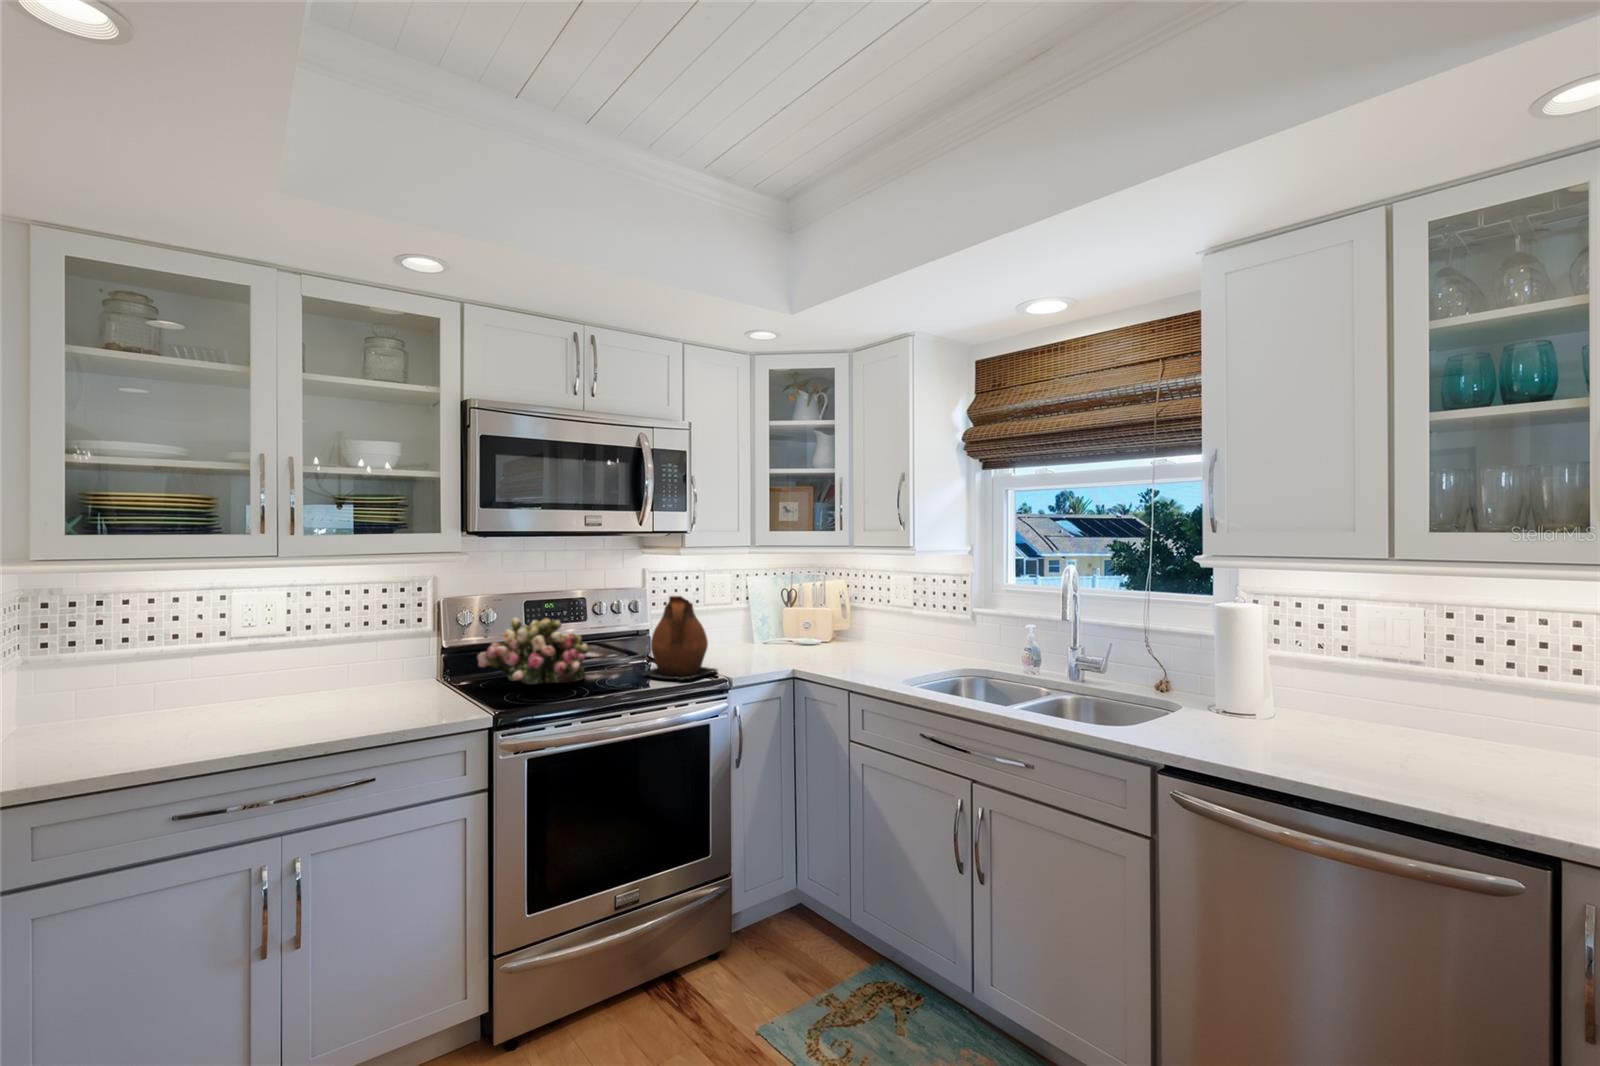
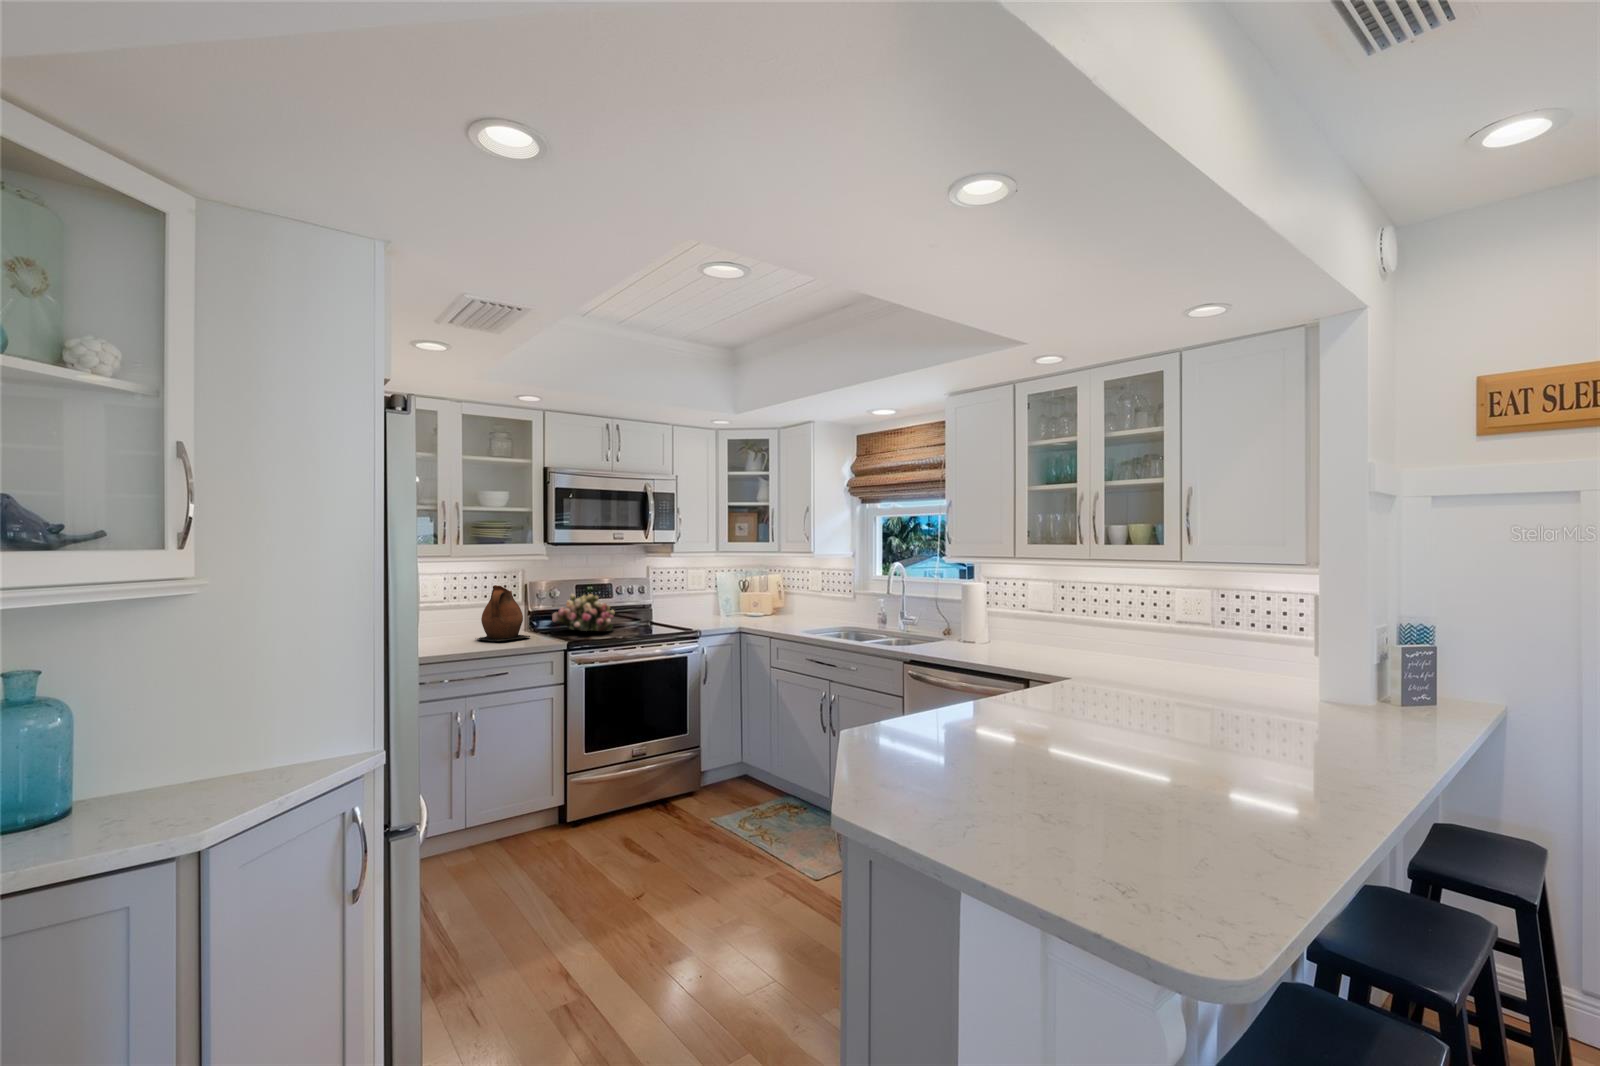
ceramic pitcher: present [646,596,717,680] -> present [478,586,530,641]

